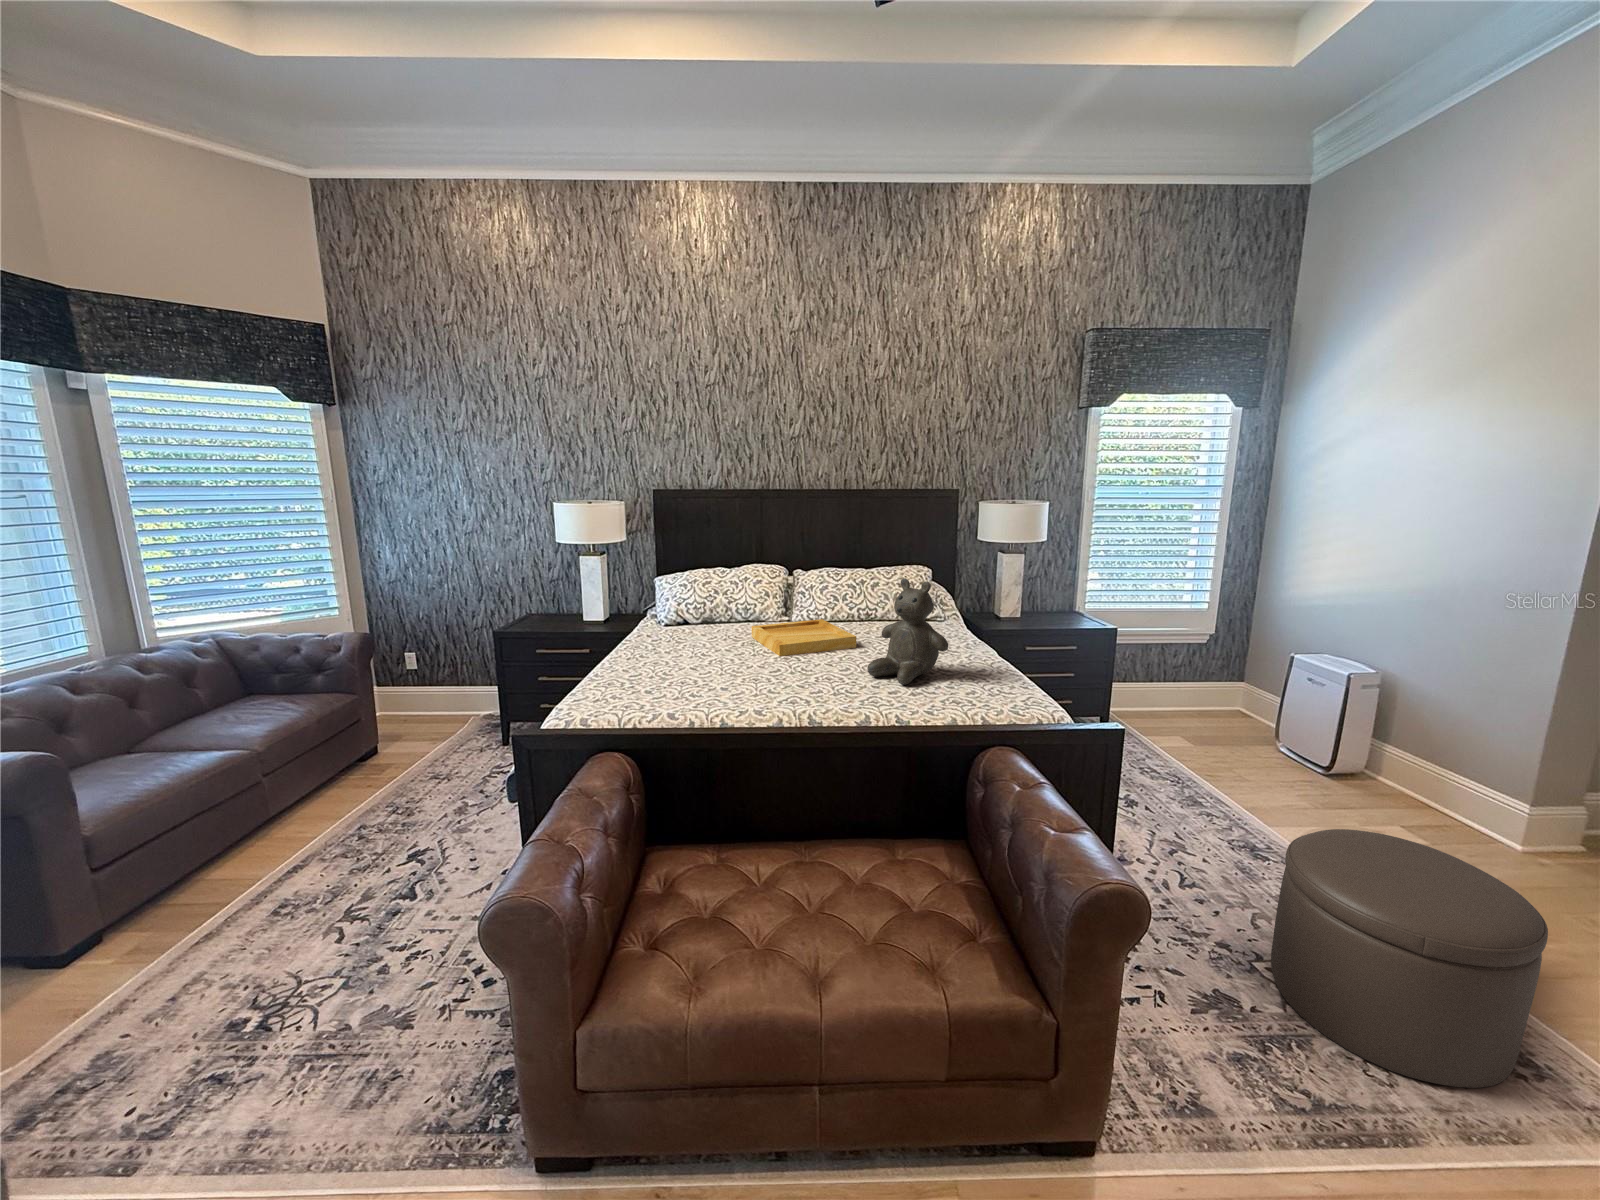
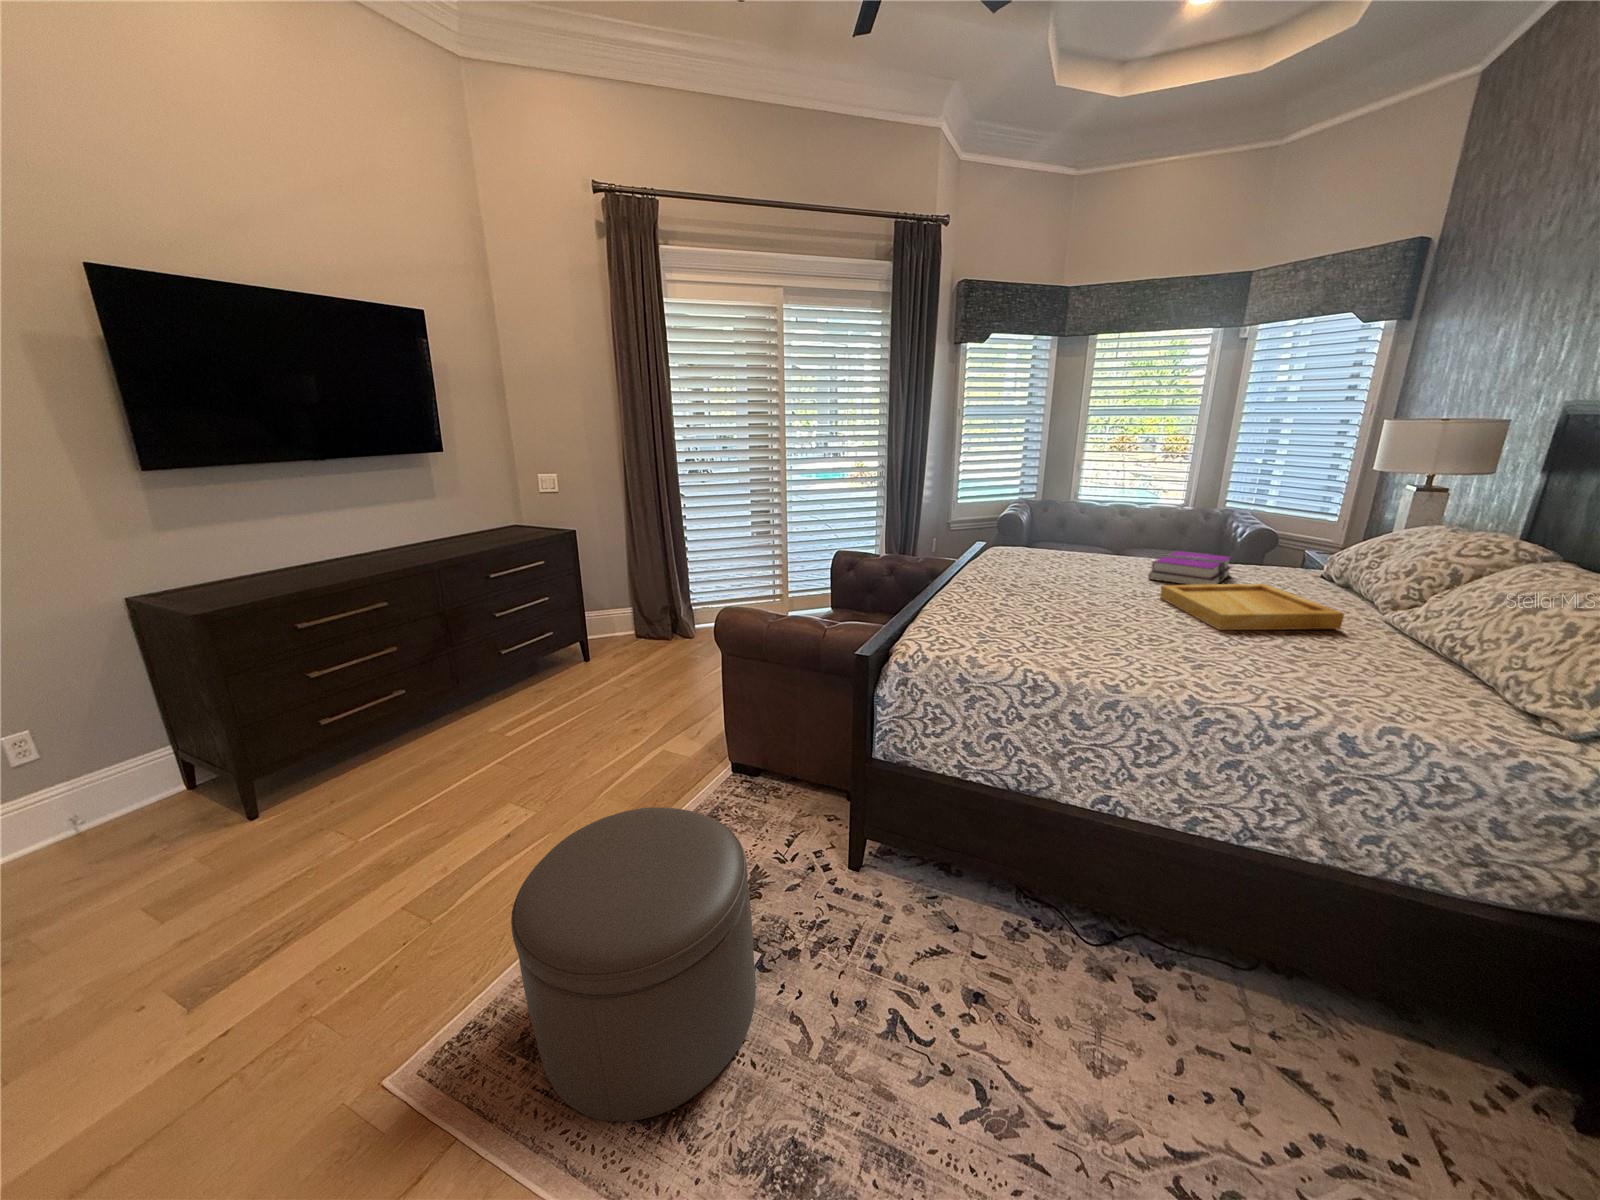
teddy bear: present [867,578,948,685] -> none [1024,517,1124,631]
notebook: none [652,623,735,657] -> present [1148,551,1231,585]

